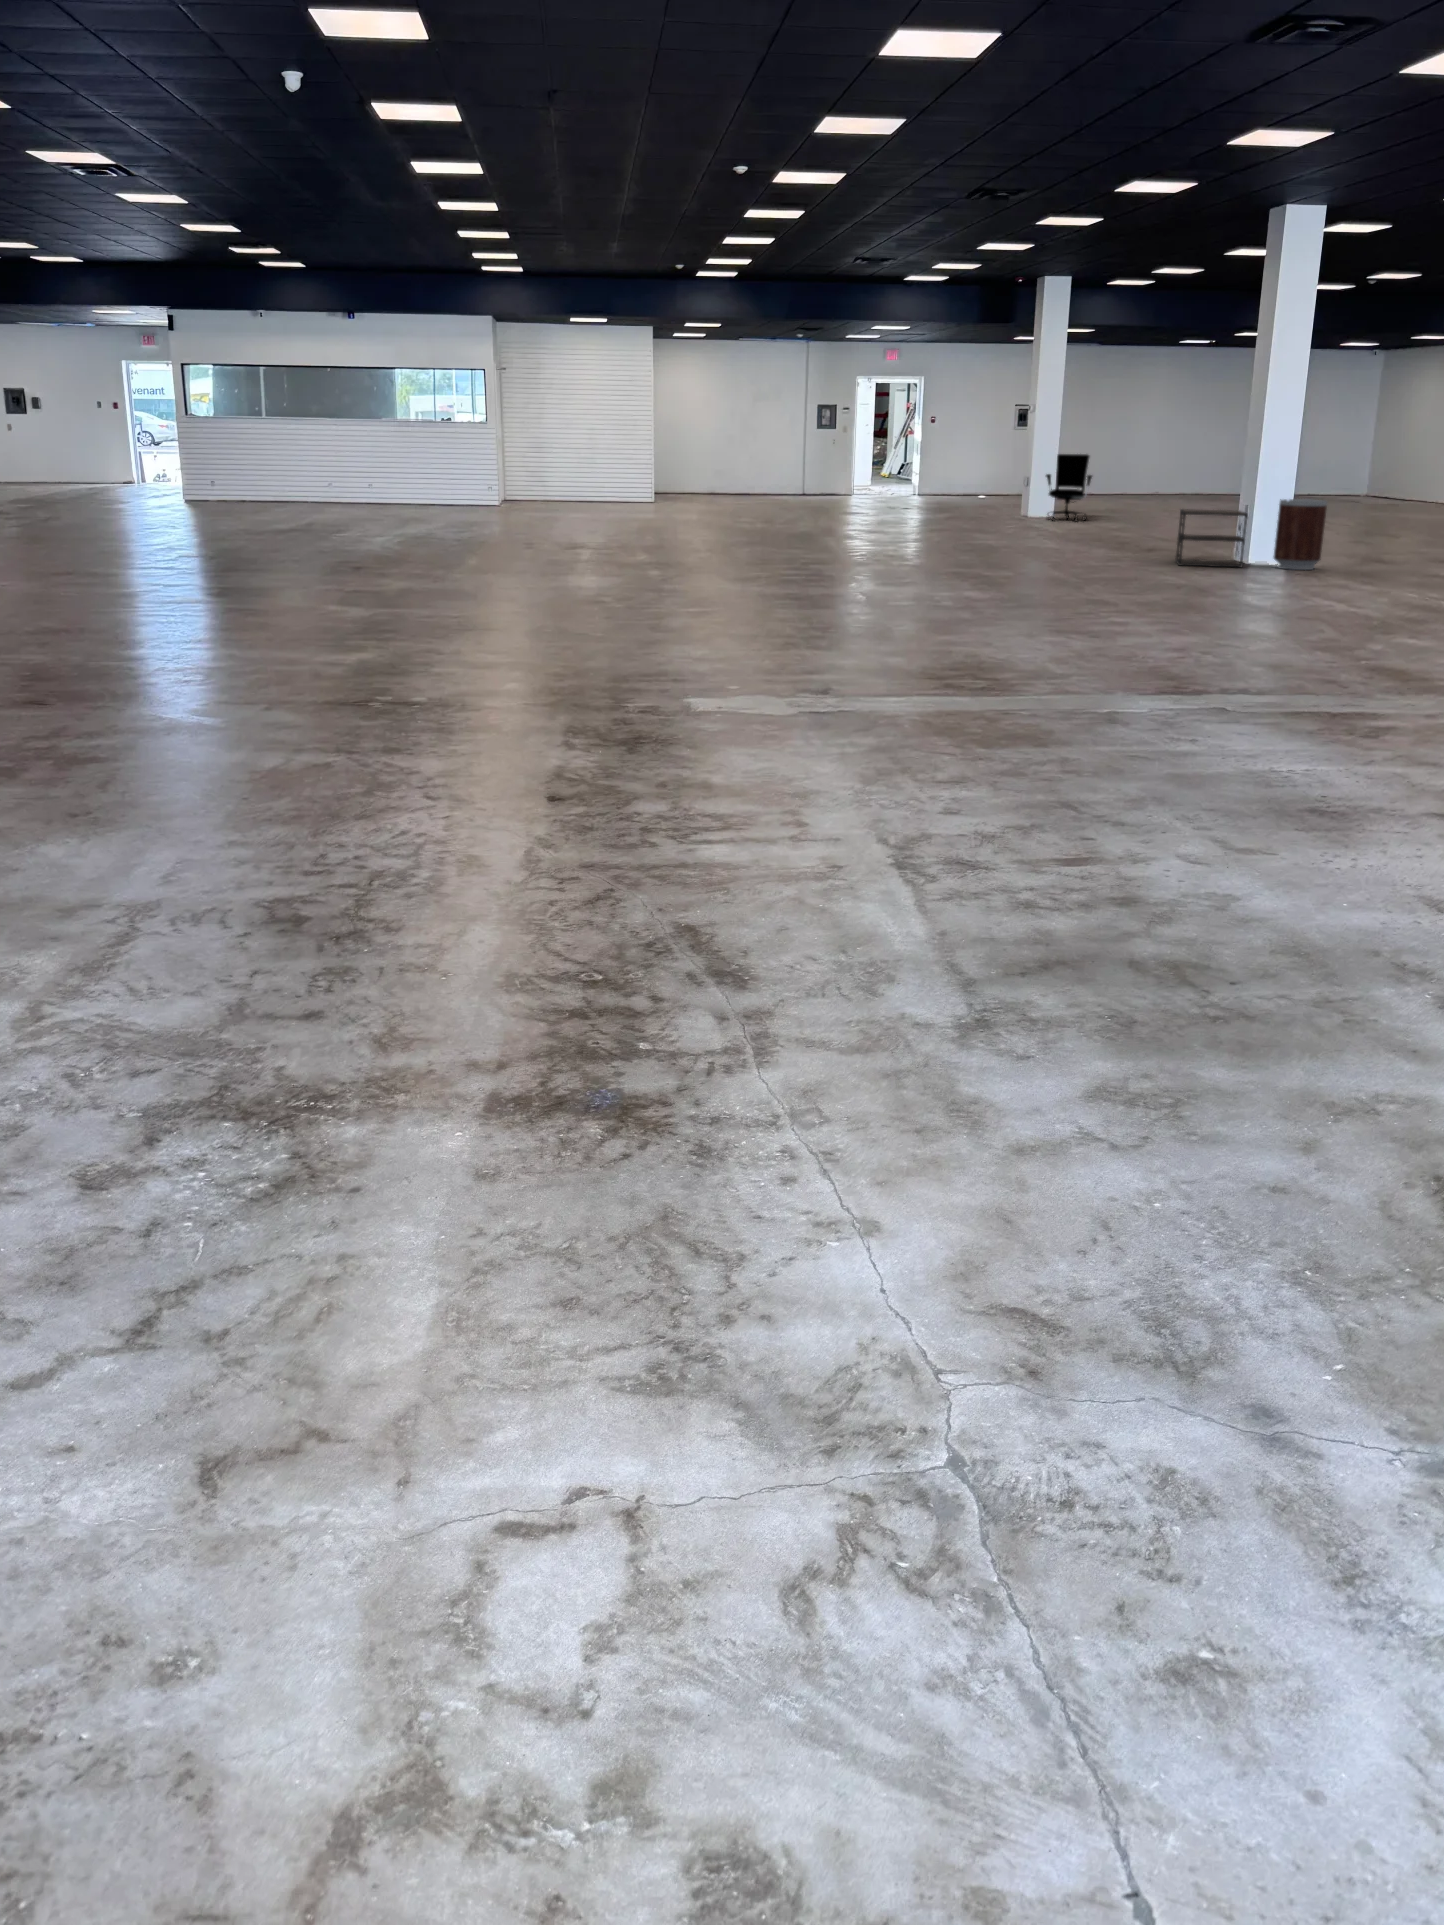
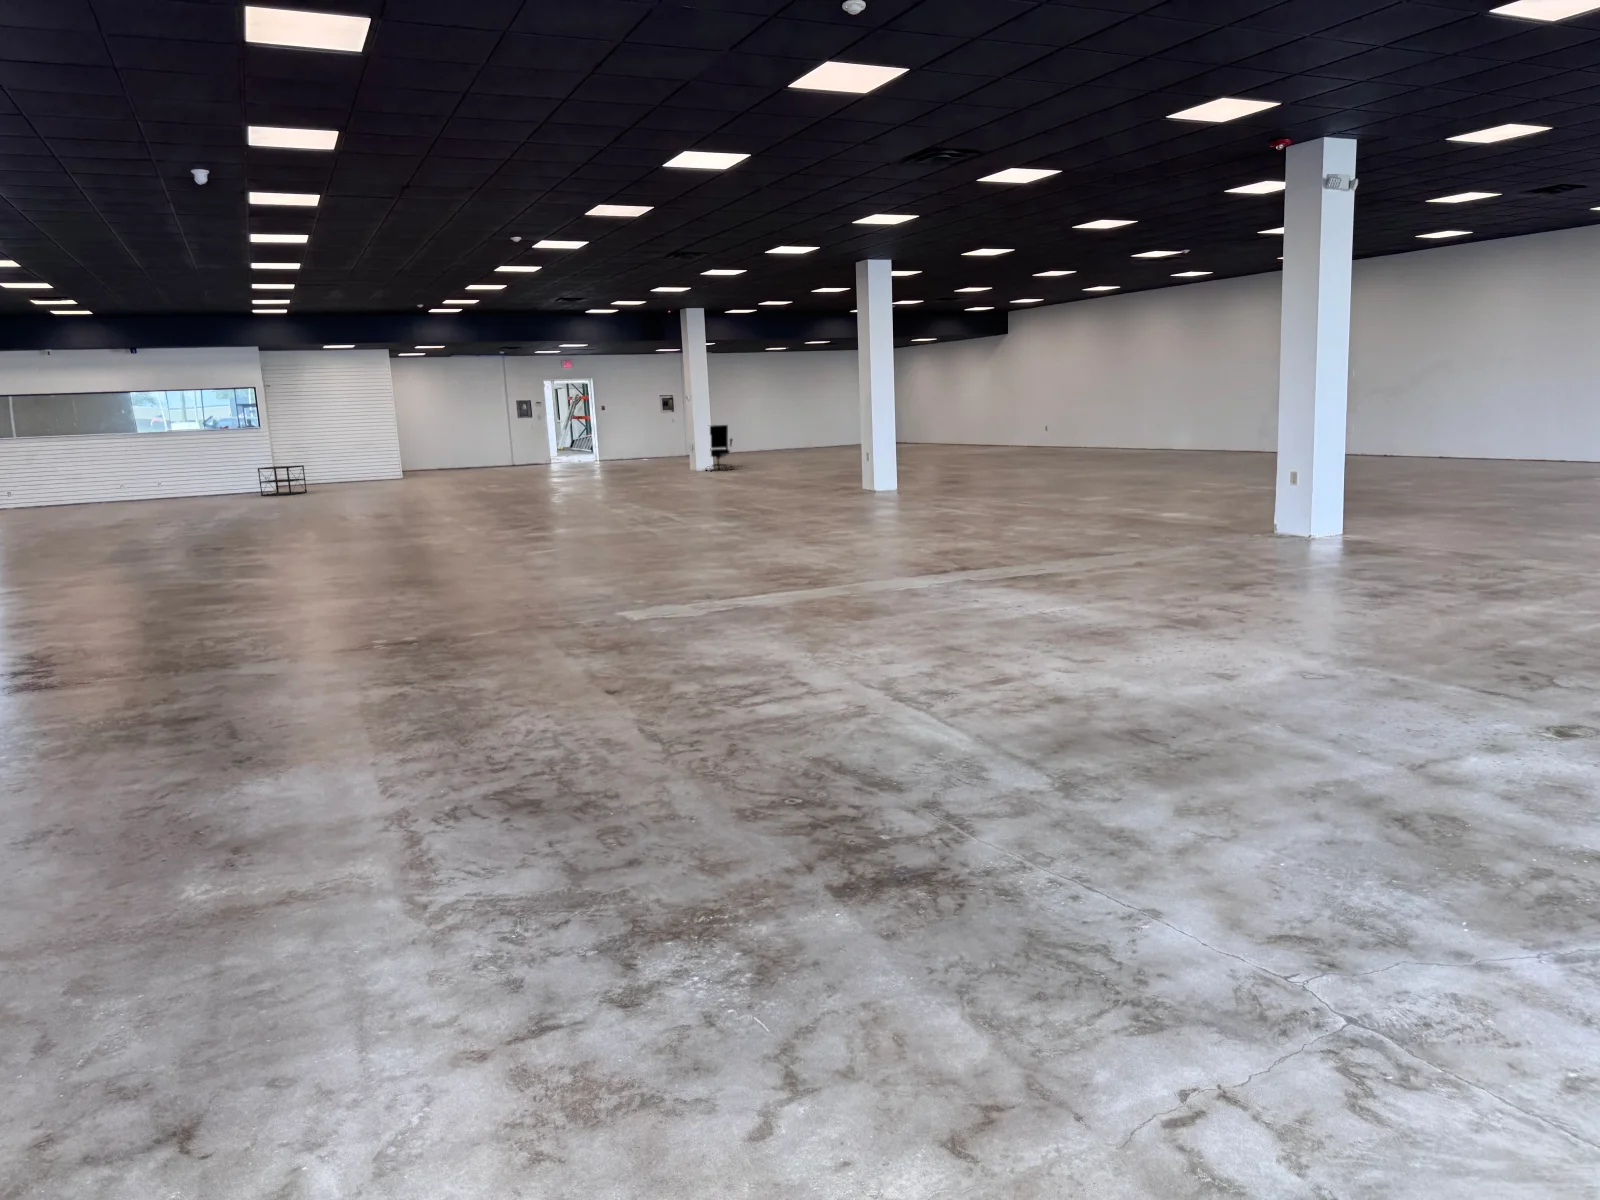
trash can: present [1273,499,1327,570] -> none [883,443,914,489]
shelving unit: present [1176,509,1248,567] -> present [258,465,307,496]

